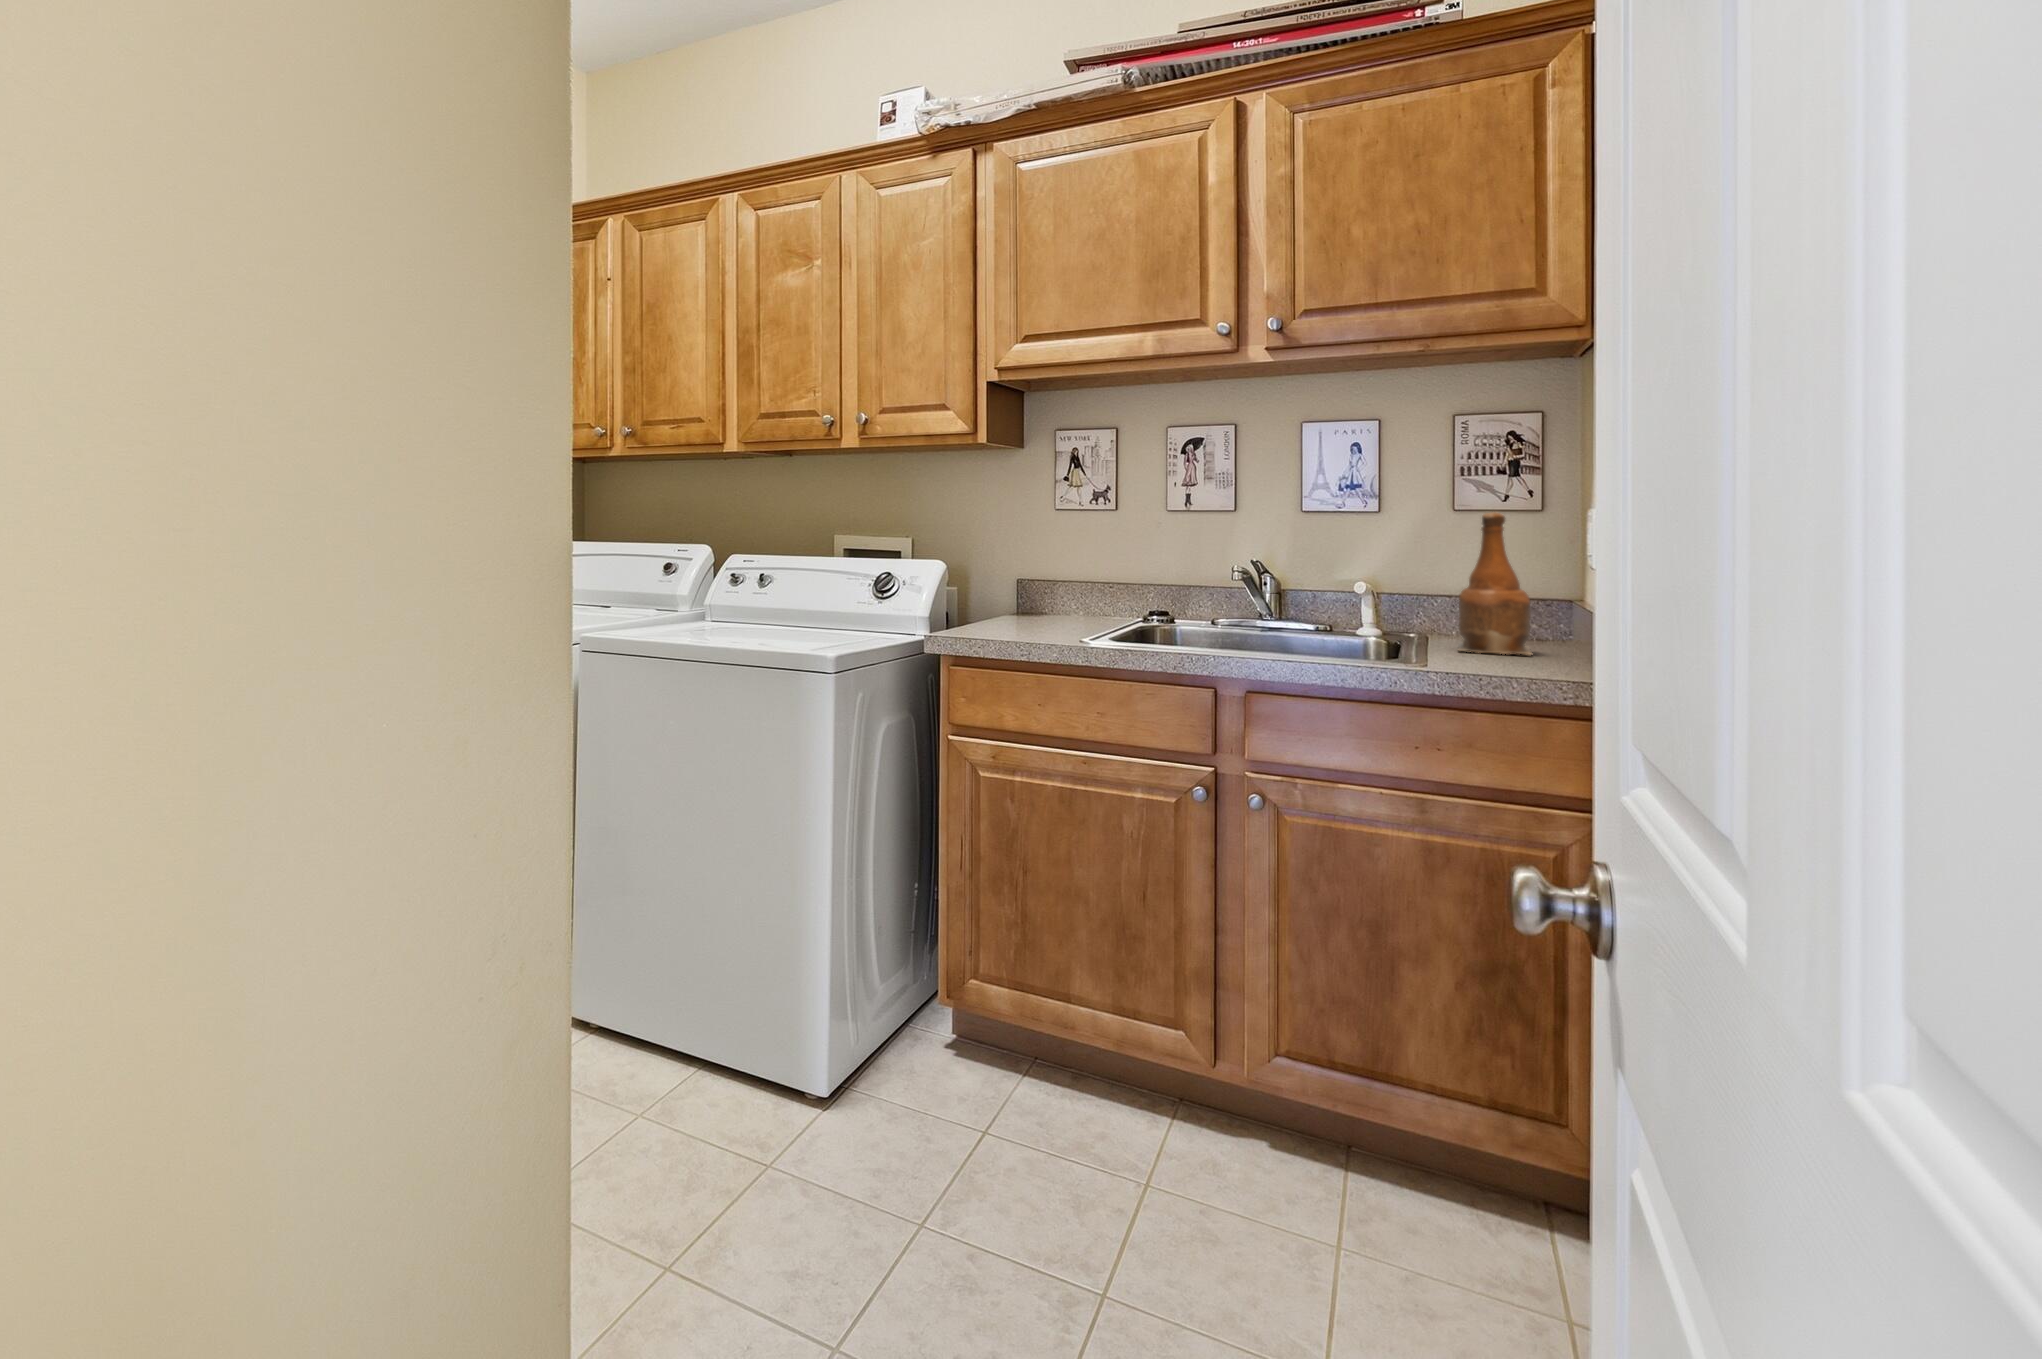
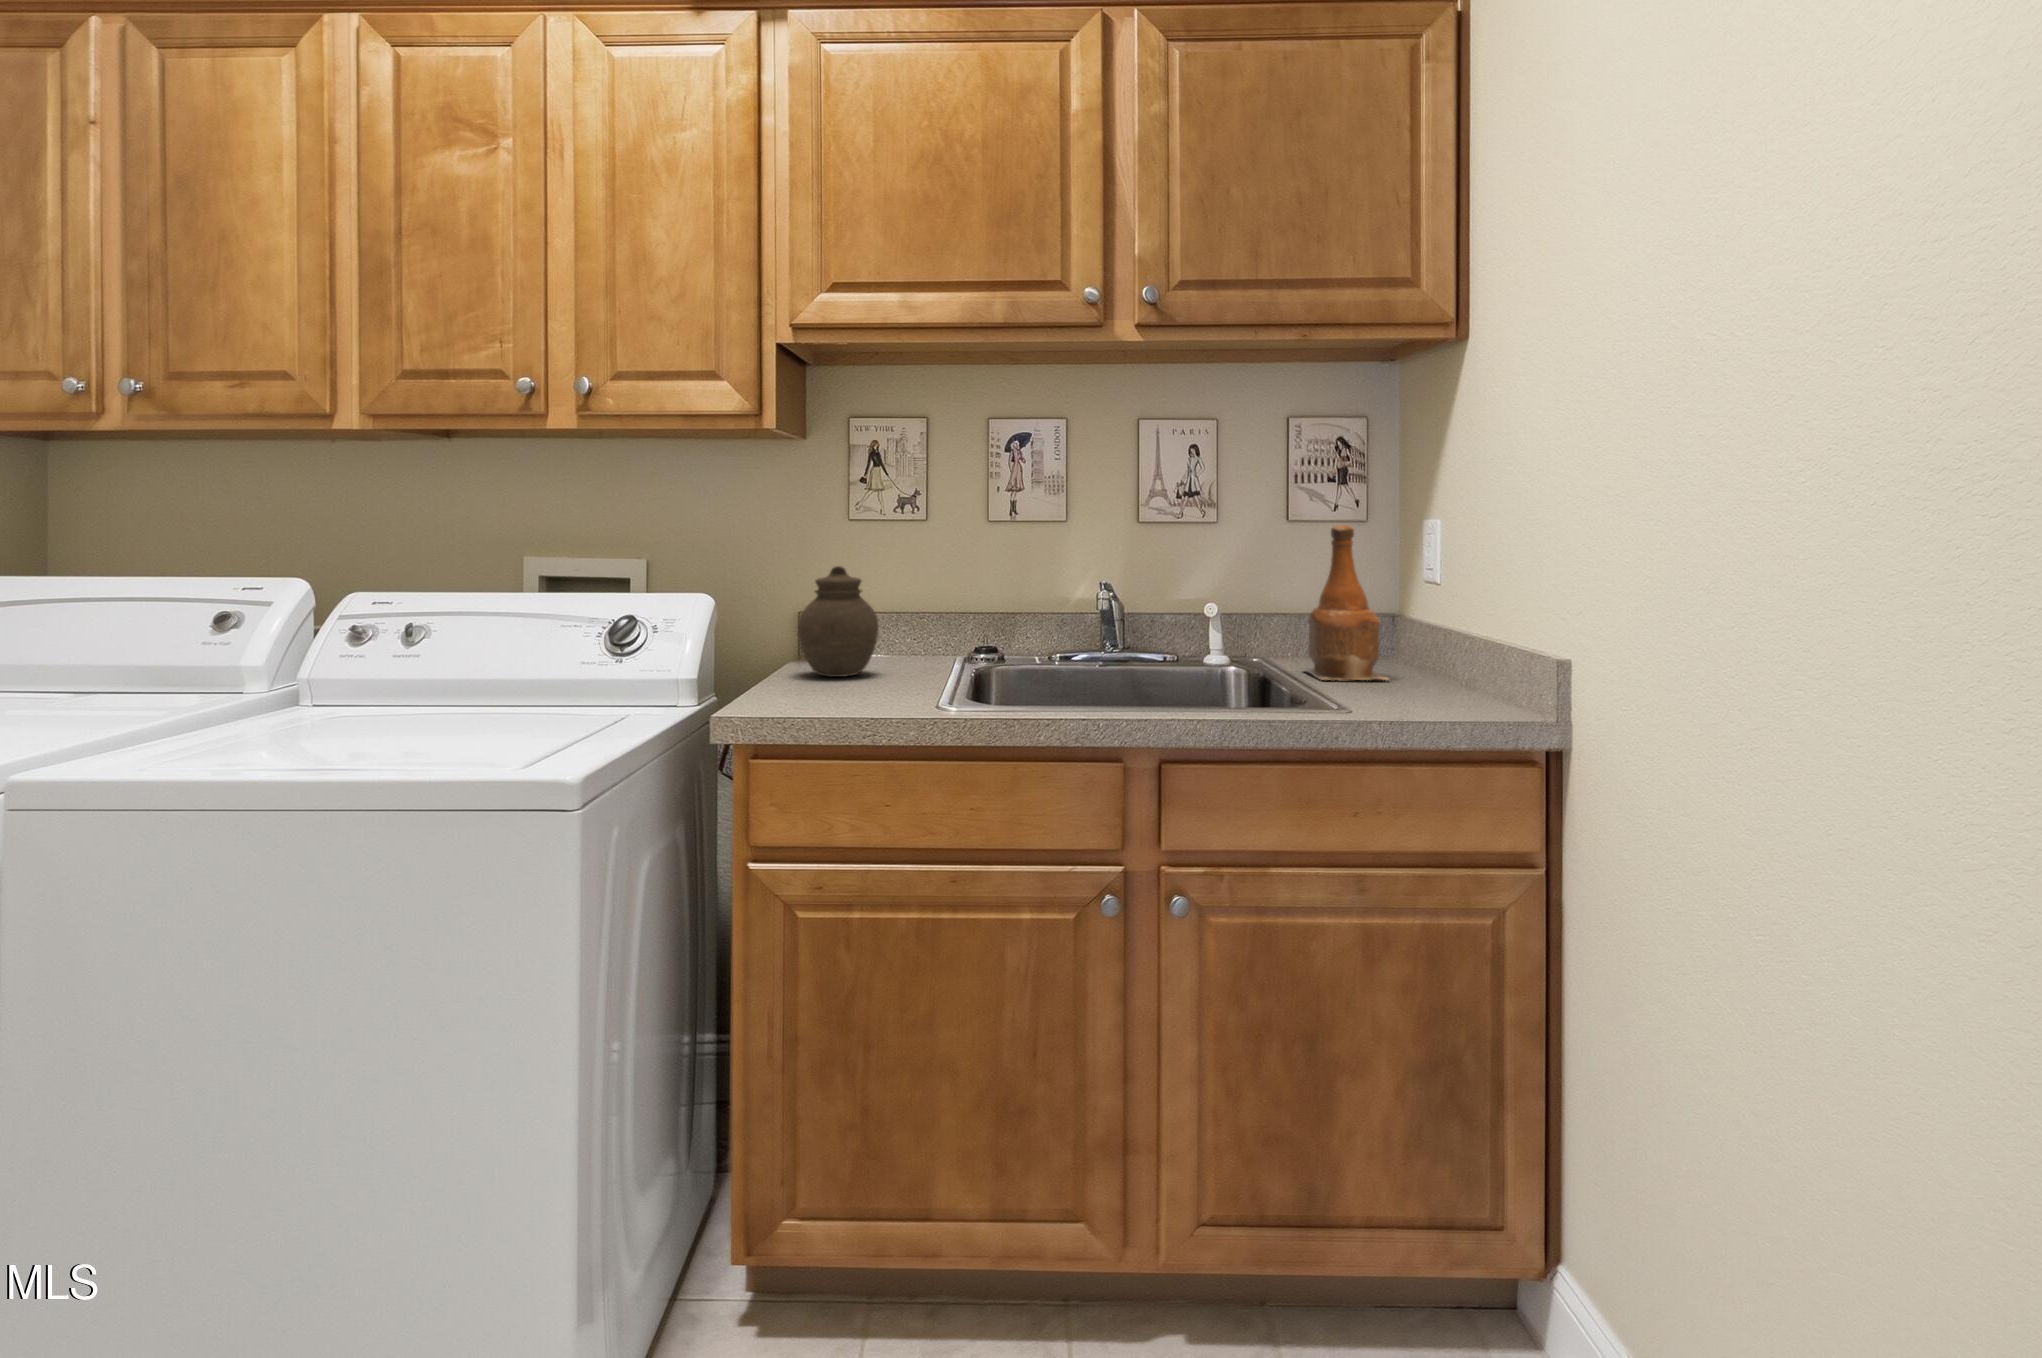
jar: none [1009,544,1071,626] -> present [798,566,879,677]

